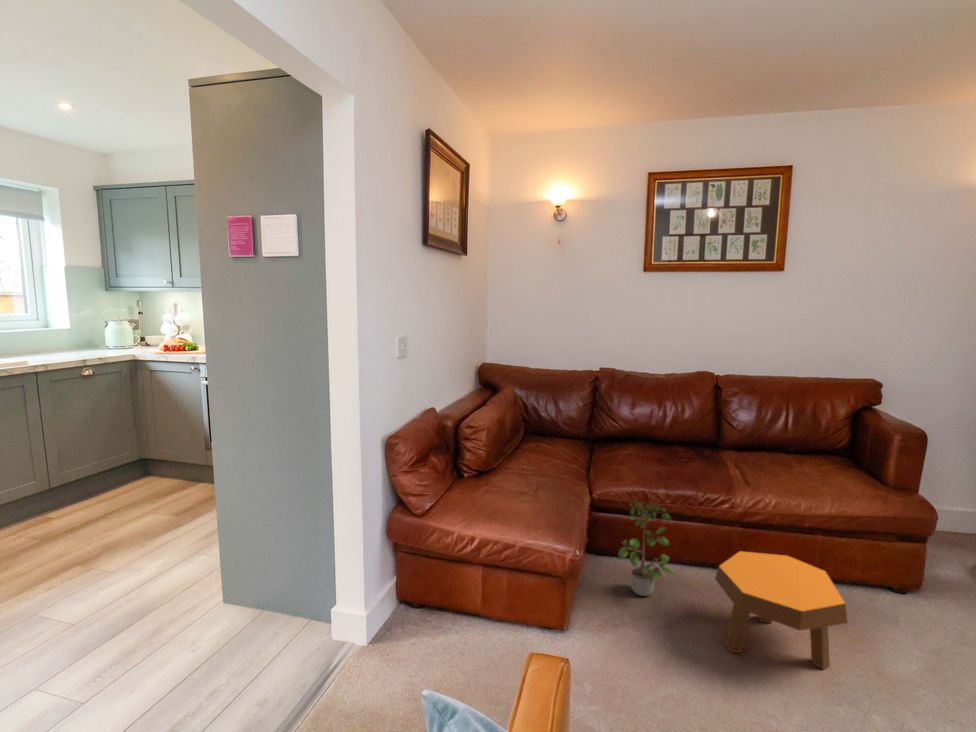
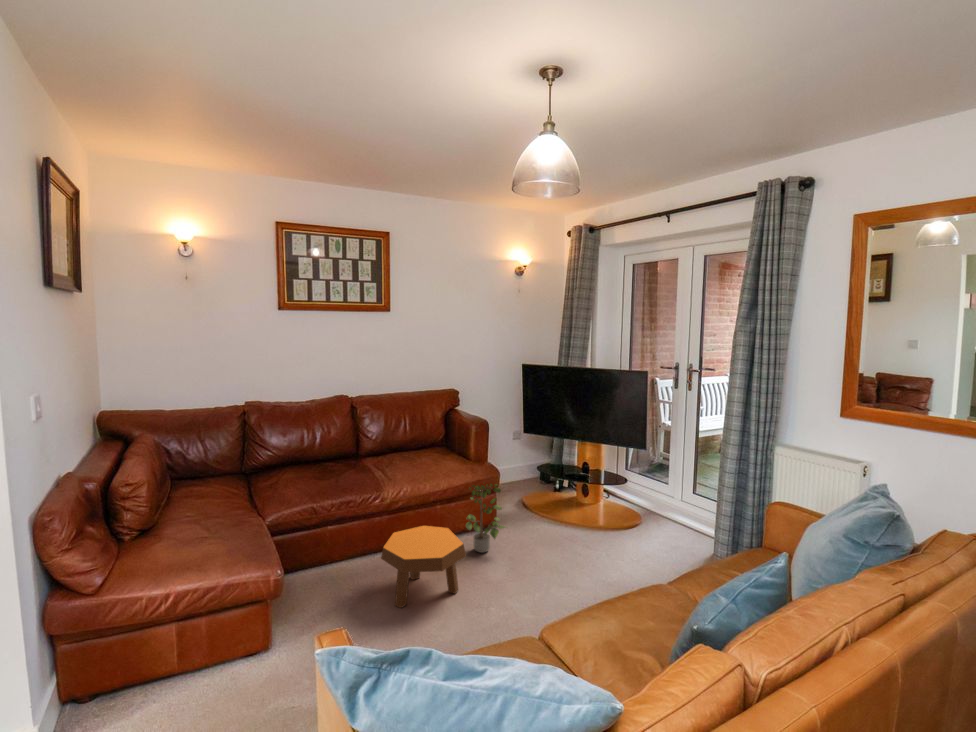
potted plant: present [618,501,675,596] -> present [466,484,506,553]

